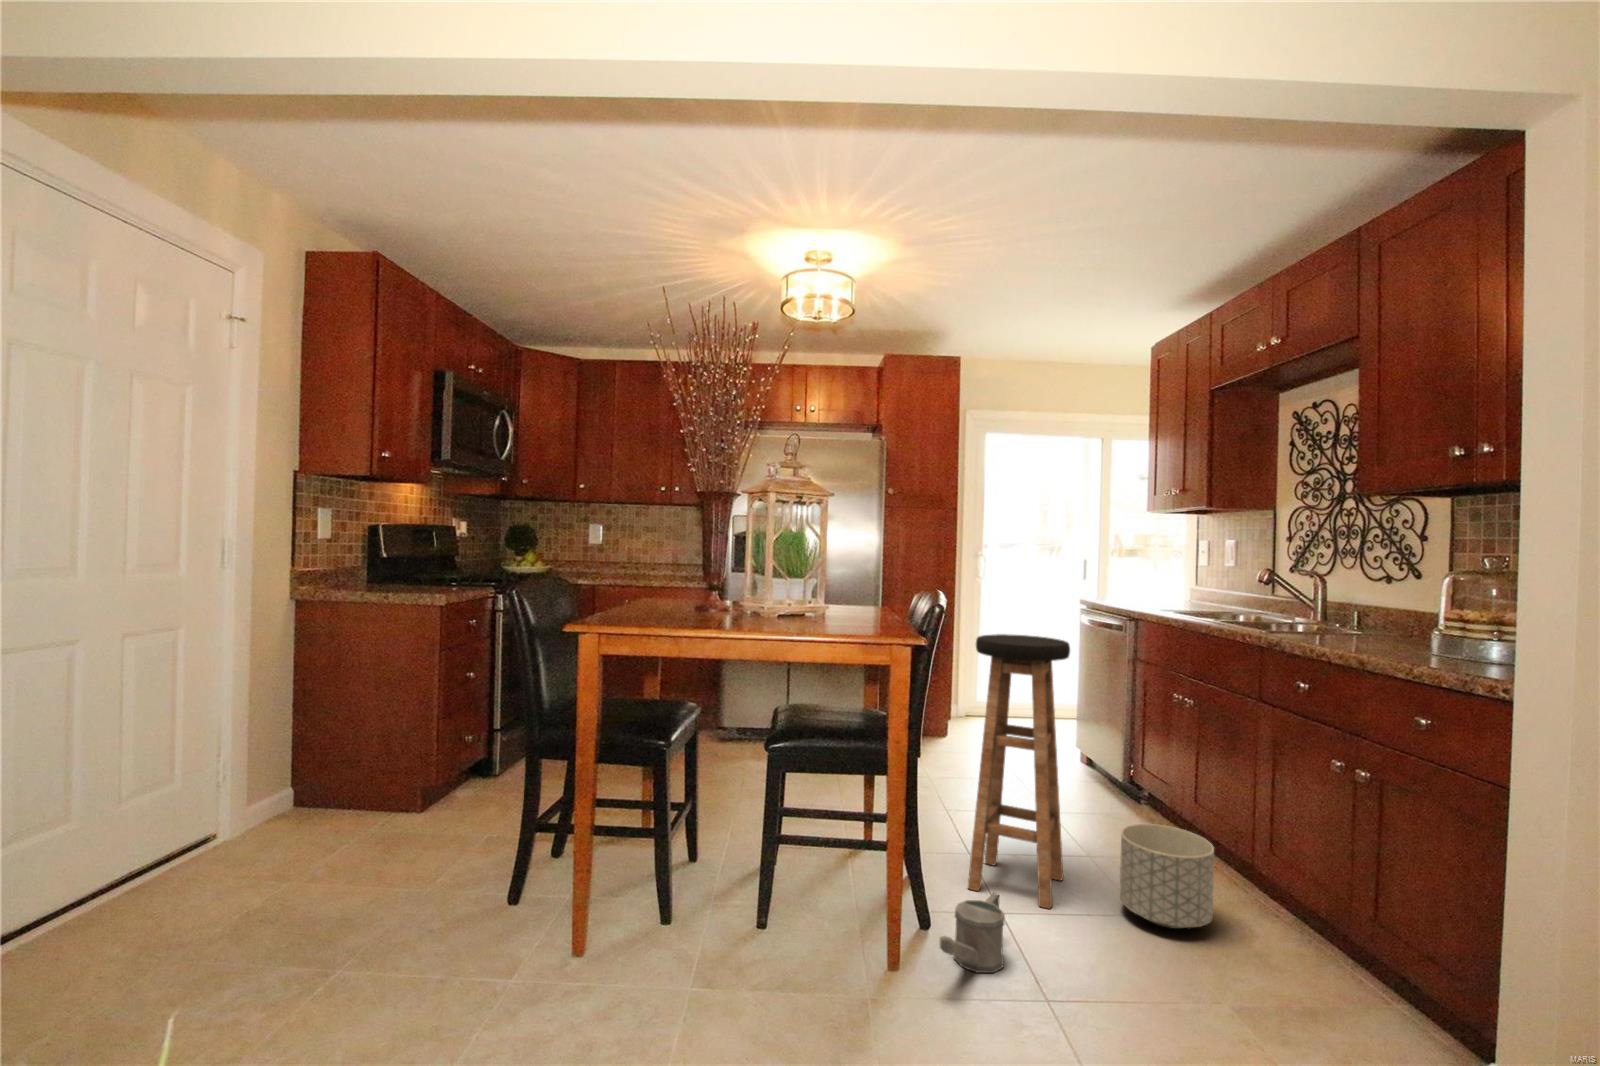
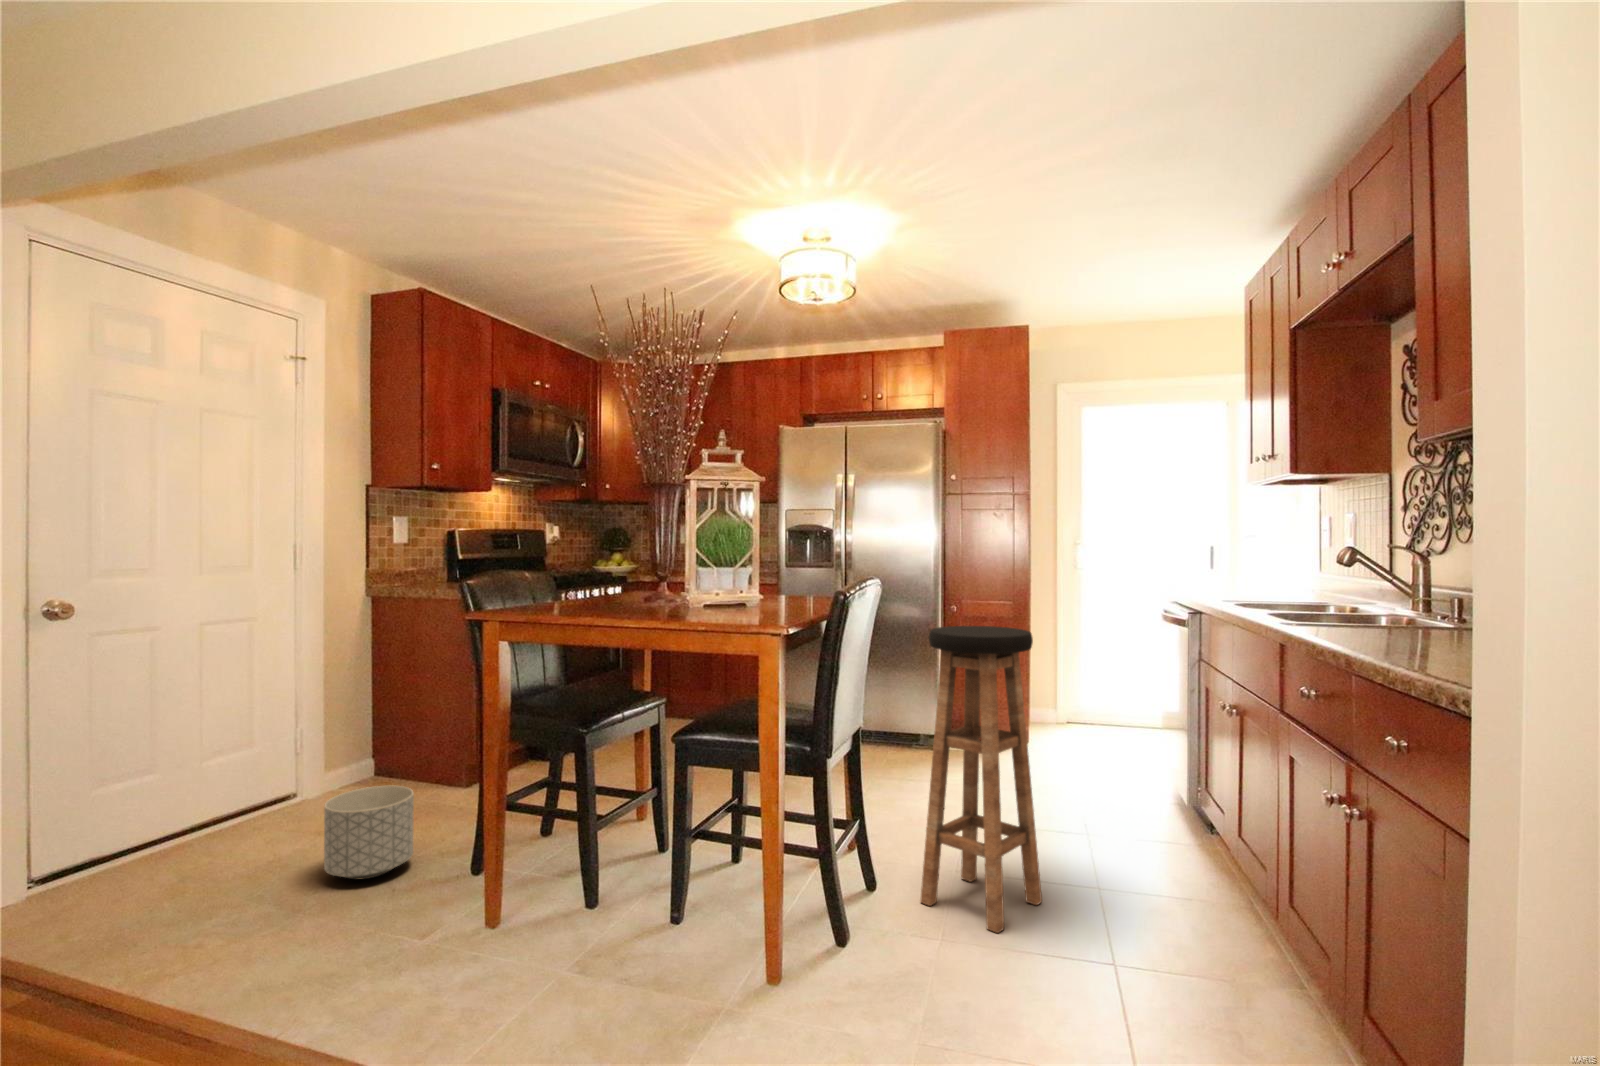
planter: present [1120,824,1214,929] -> present [324,786,414,880]
watering can: present [940,893,1005,973] -> none [800,905,912,990]

